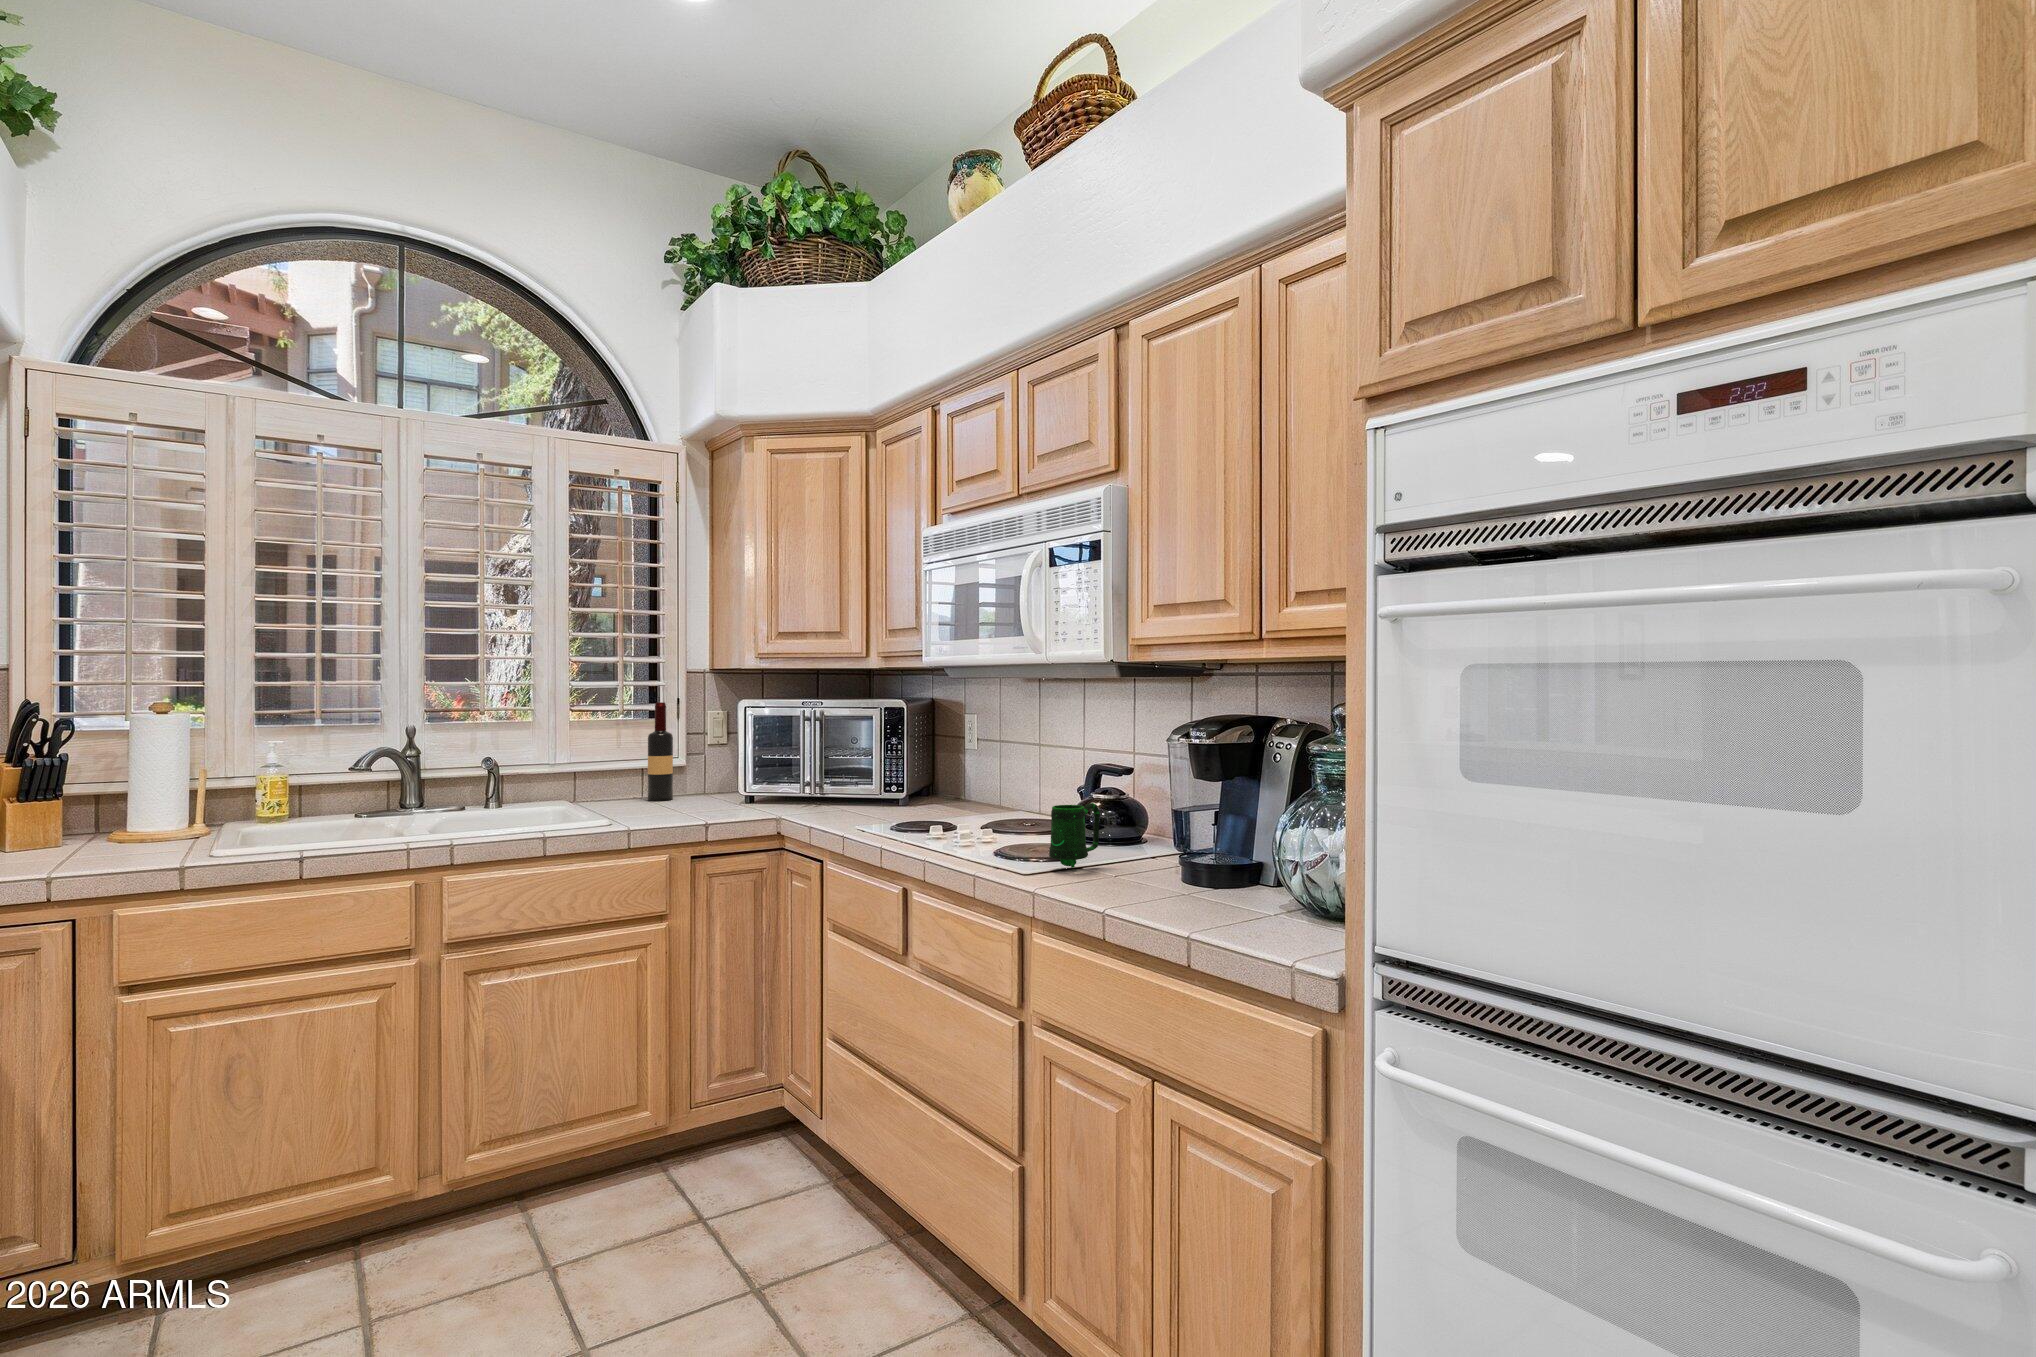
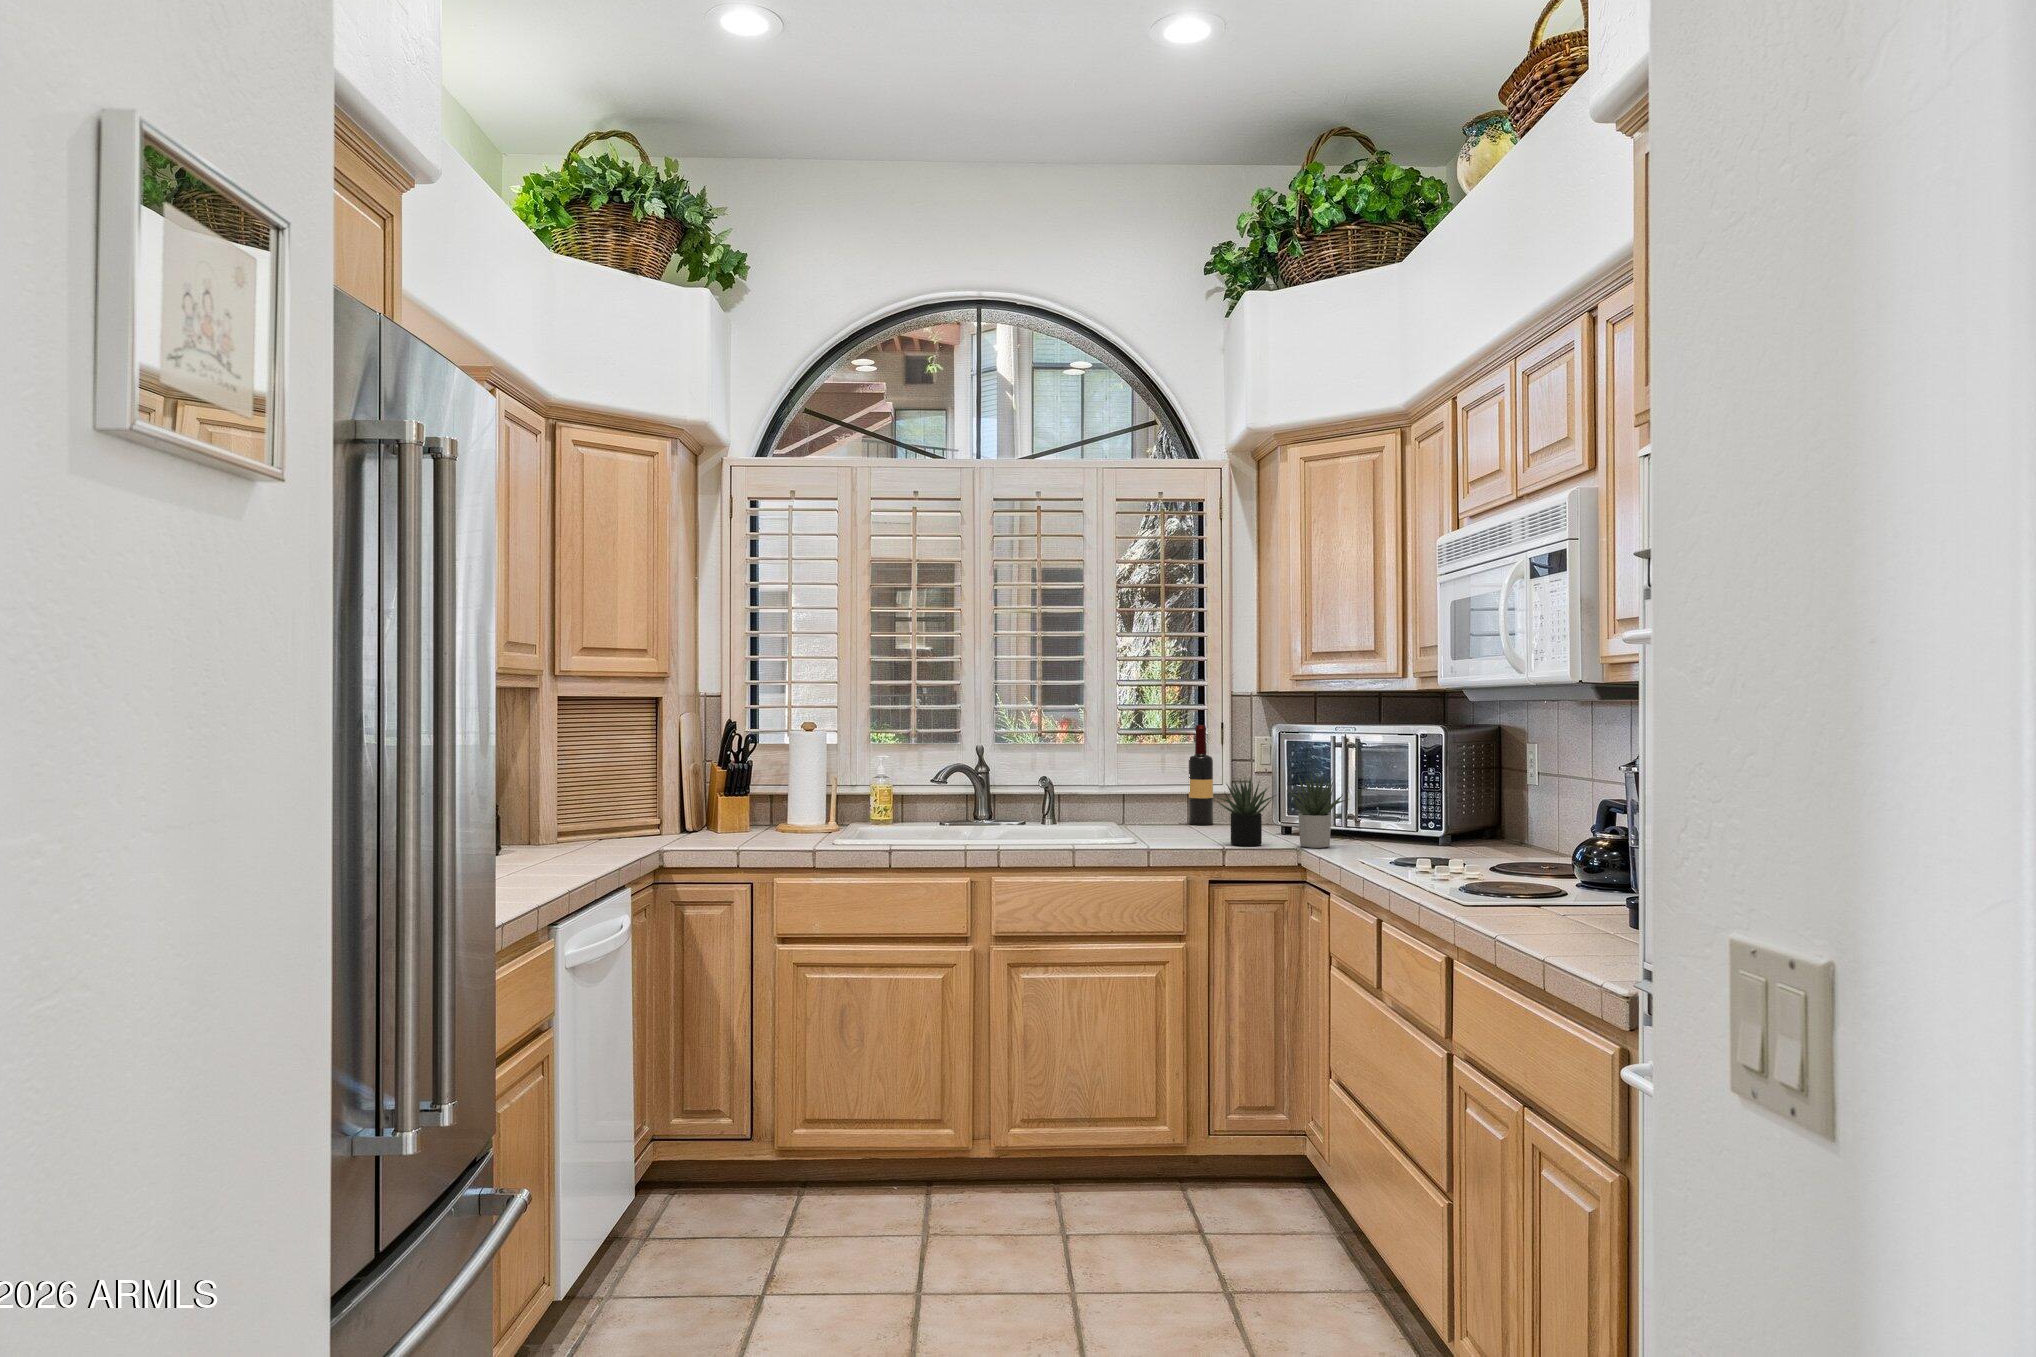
succulent plant: none [695,743,830,819] -> present [1218,773,1349,848]
mug: present [1049,803,1100,868] -> none [1506,848,1570,922]

